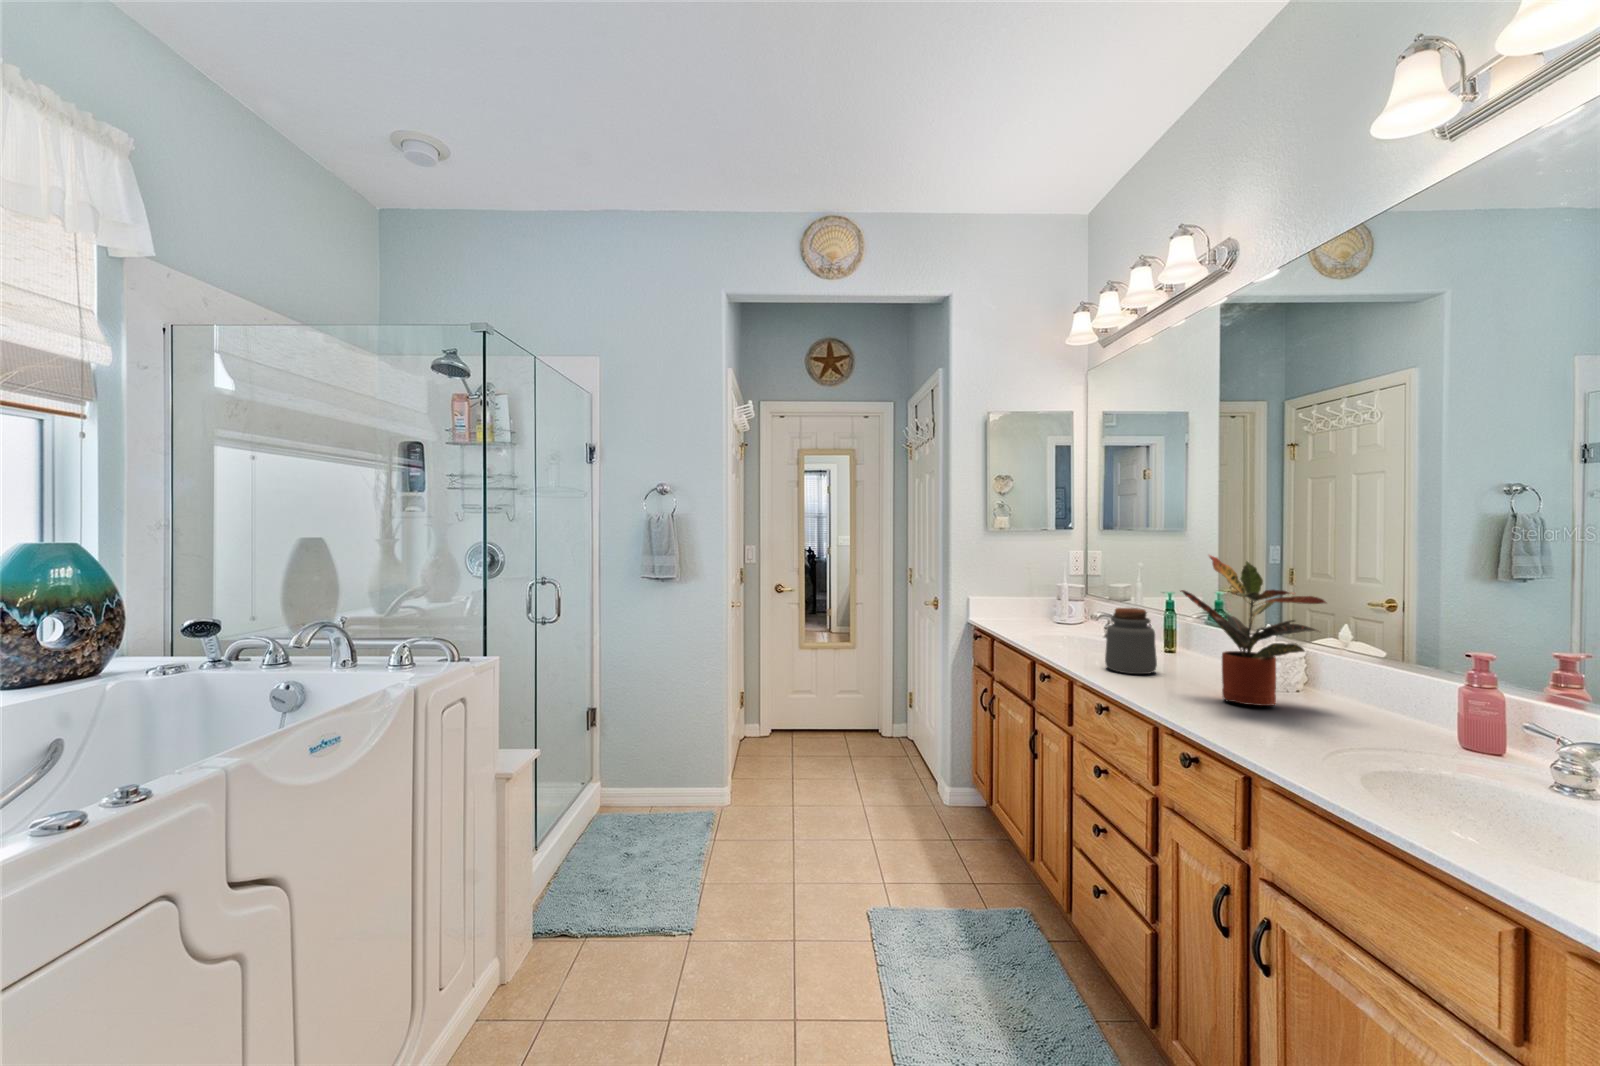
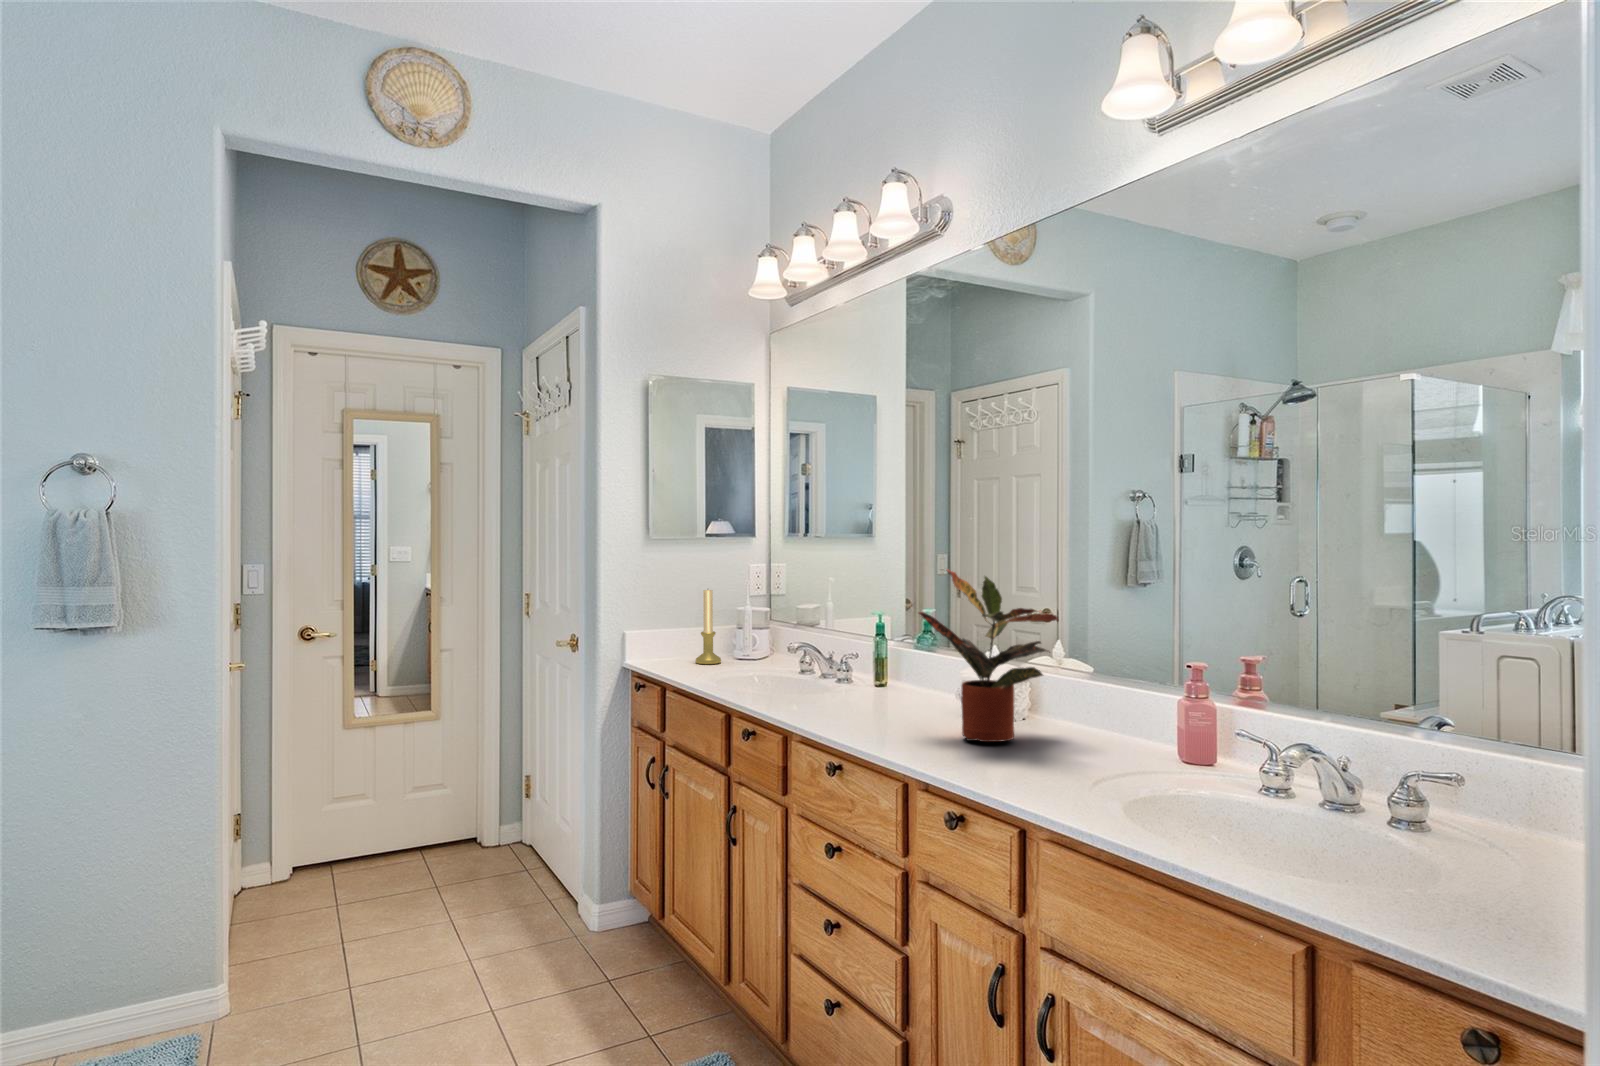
candle holder: none [1022,567,1043,626] -> present [695,590,721,664]
jar: present [1105,608,1157,674] -> none [823,636,881,718]

